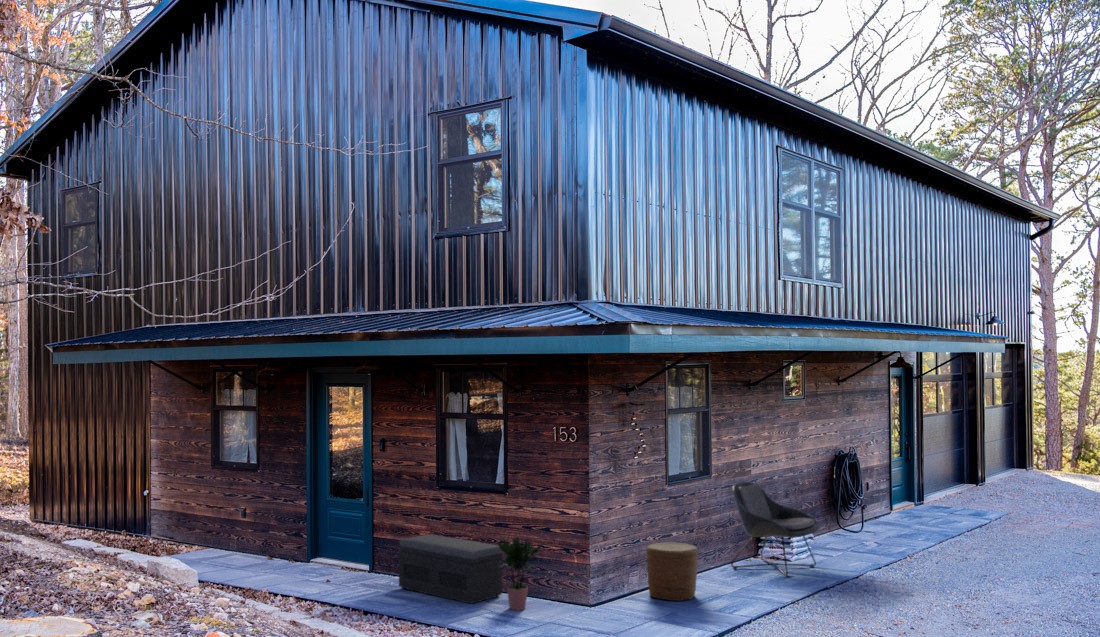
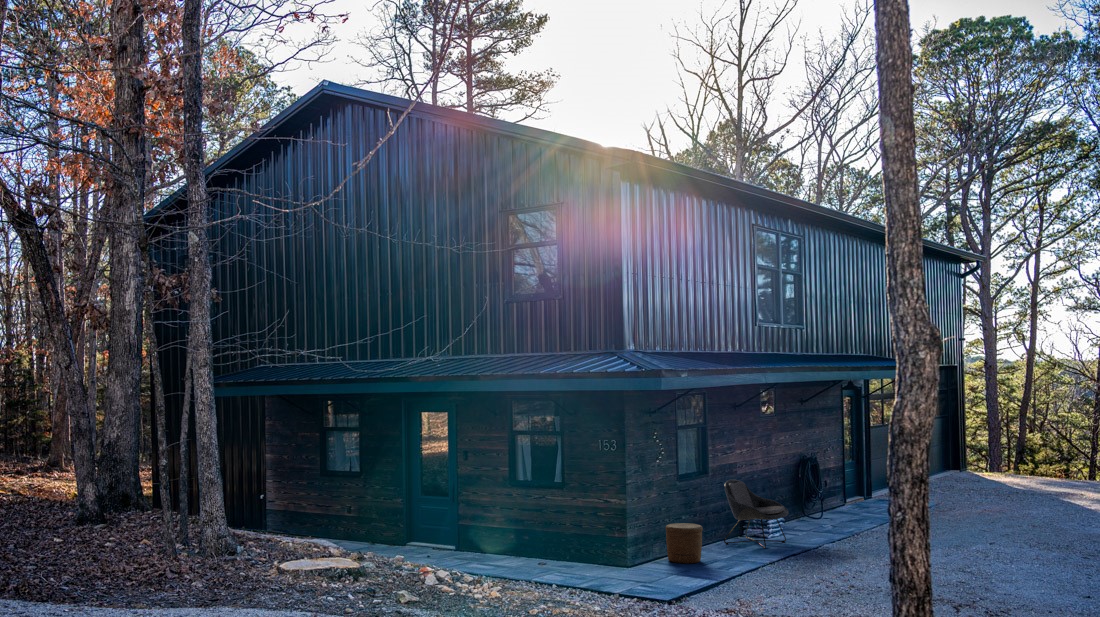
storage bench: present [399,534,502,603] -> none [487,521,563,568]
potted plant: present [498,537,542,610] -> none [563,517,597,571]

